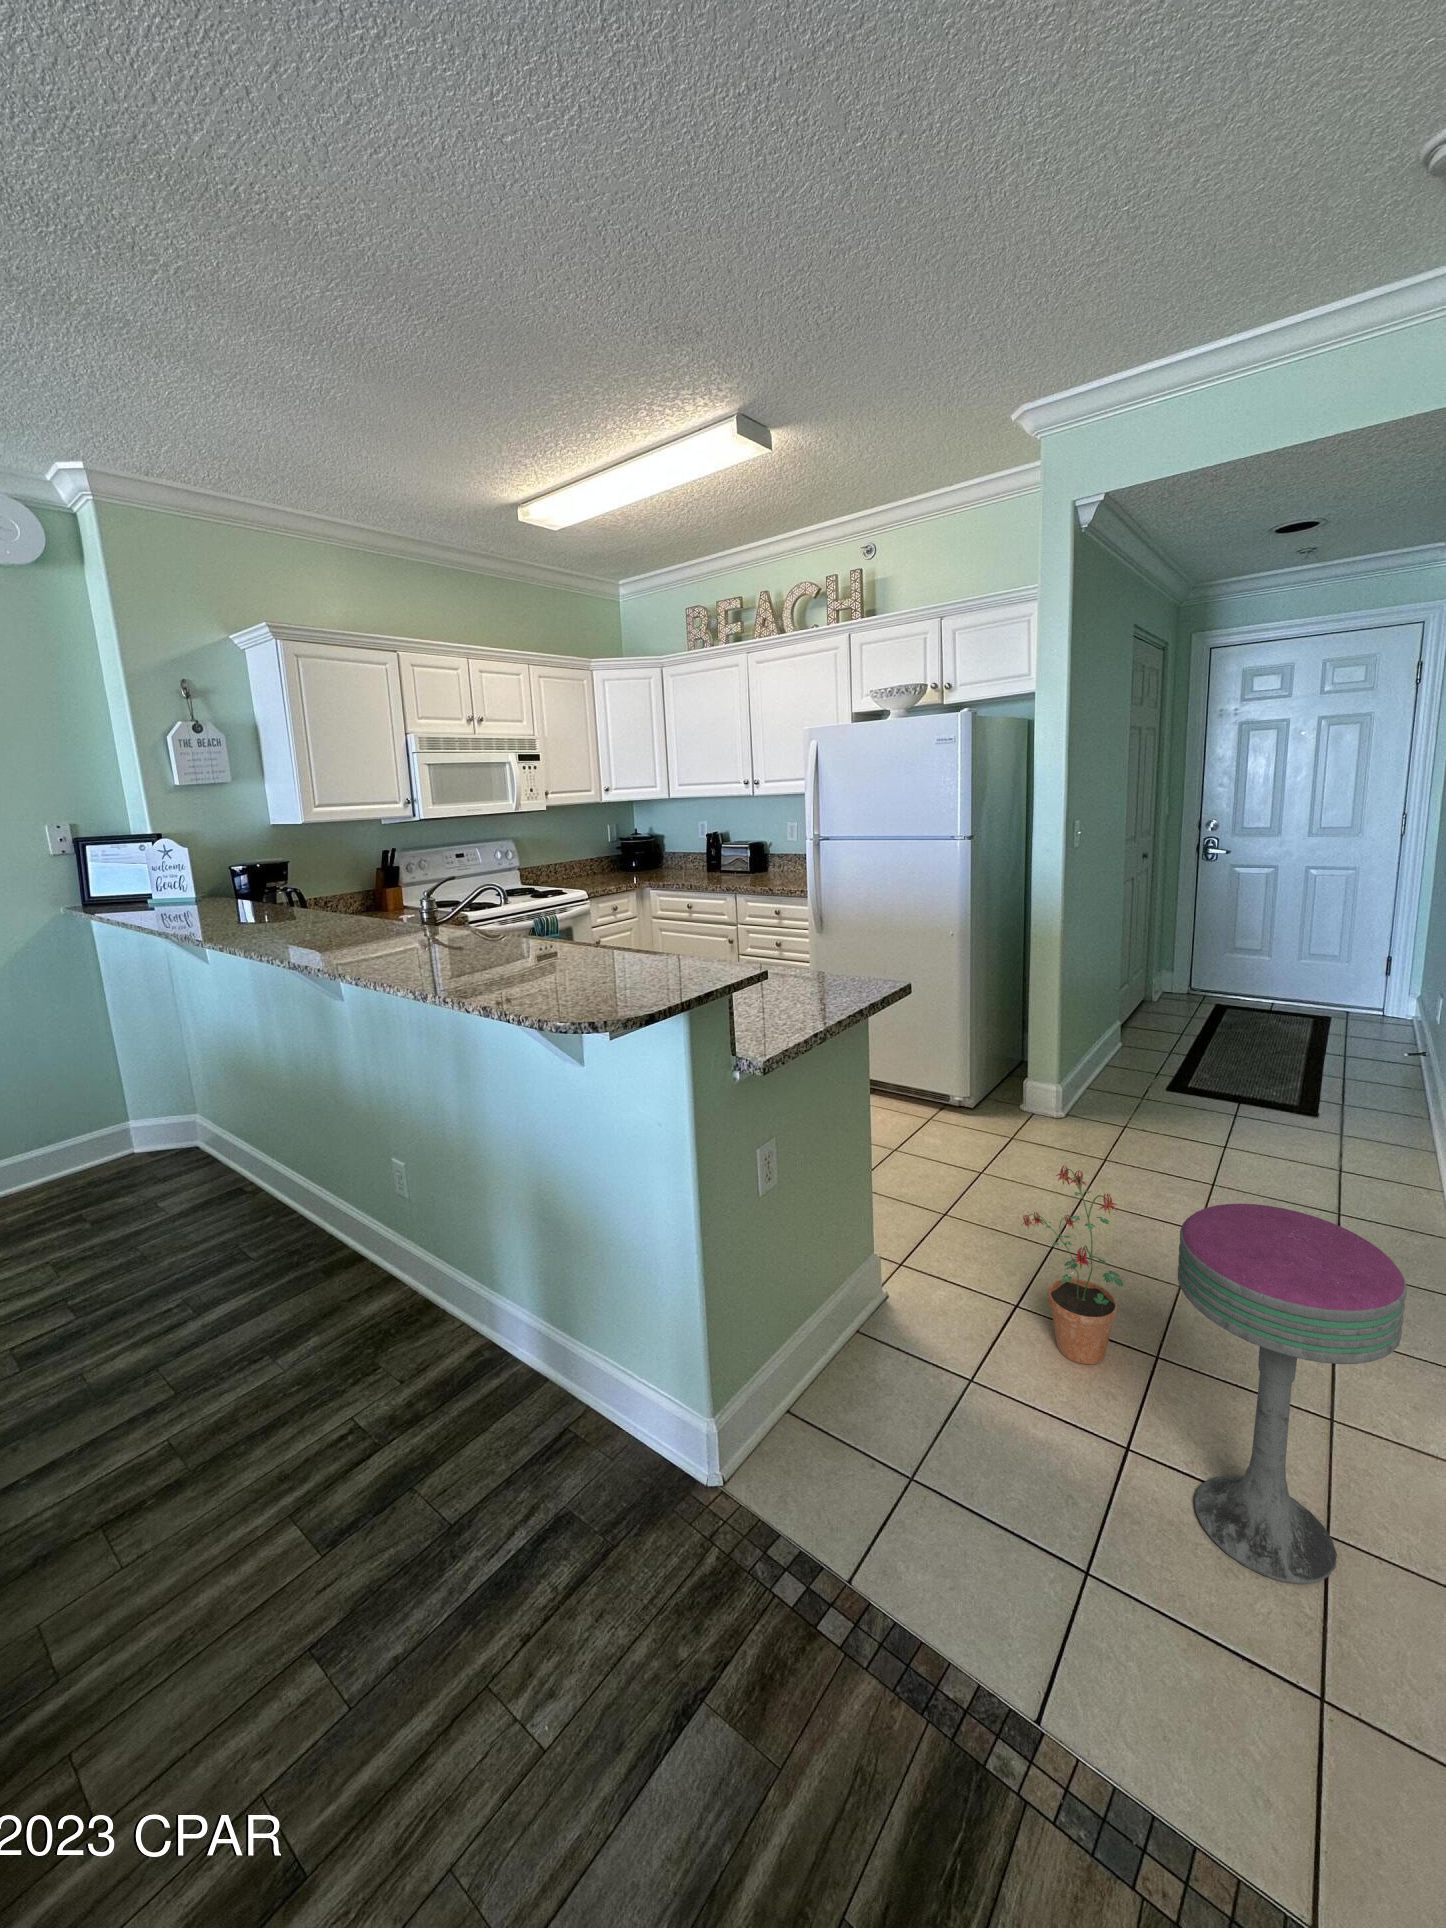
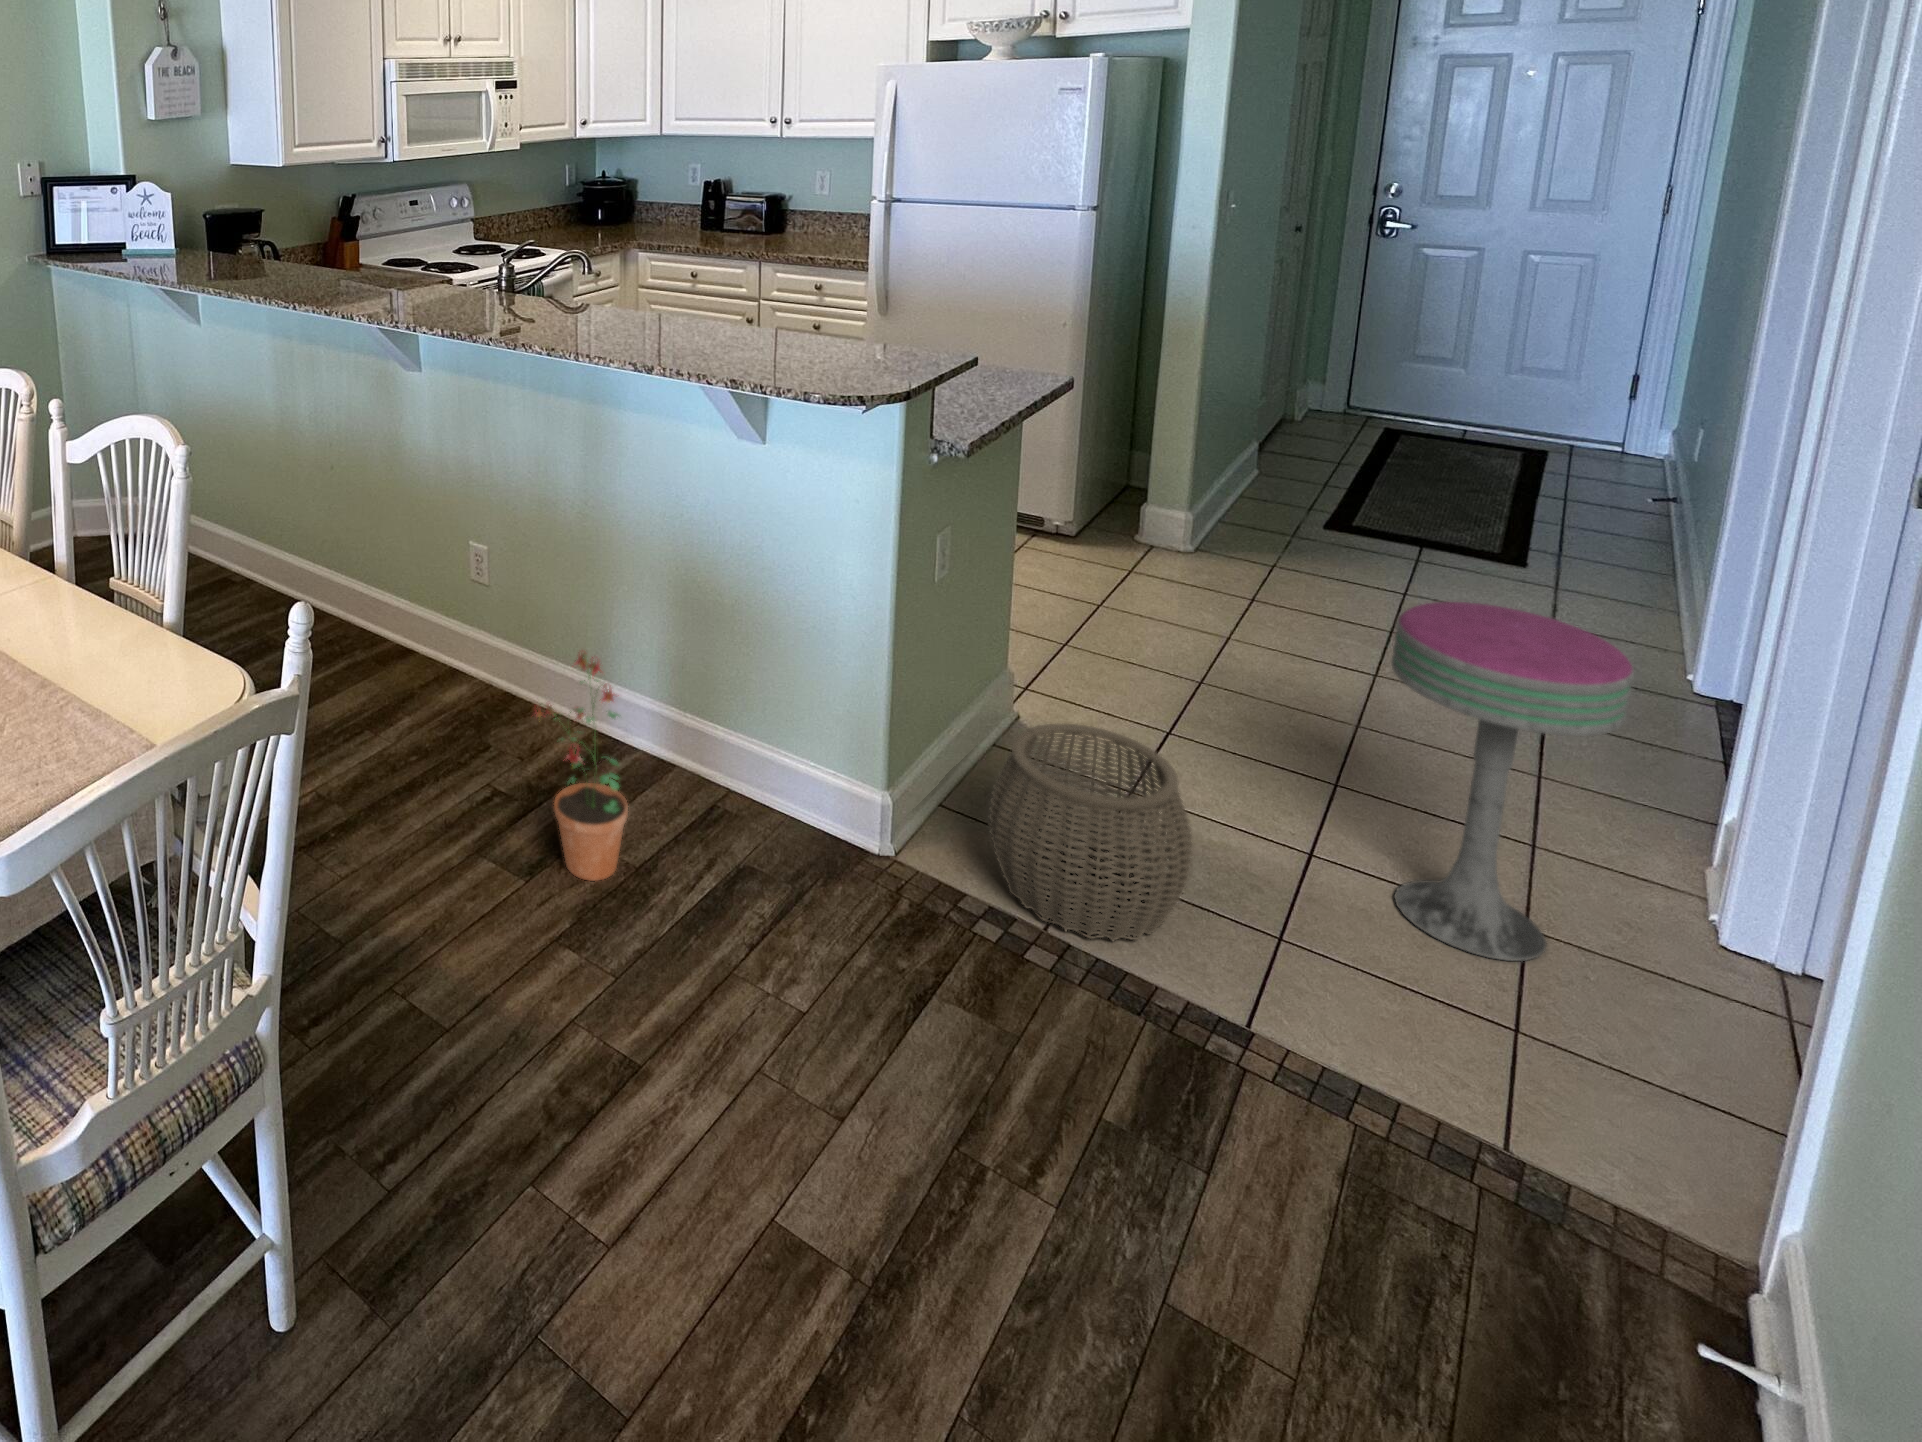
potted plant: present [1022,1166,1123,1364] -> present [535,650,628,881]
woven basket: none [802,1340,992,1591] -> present [989,723,1193,941]

